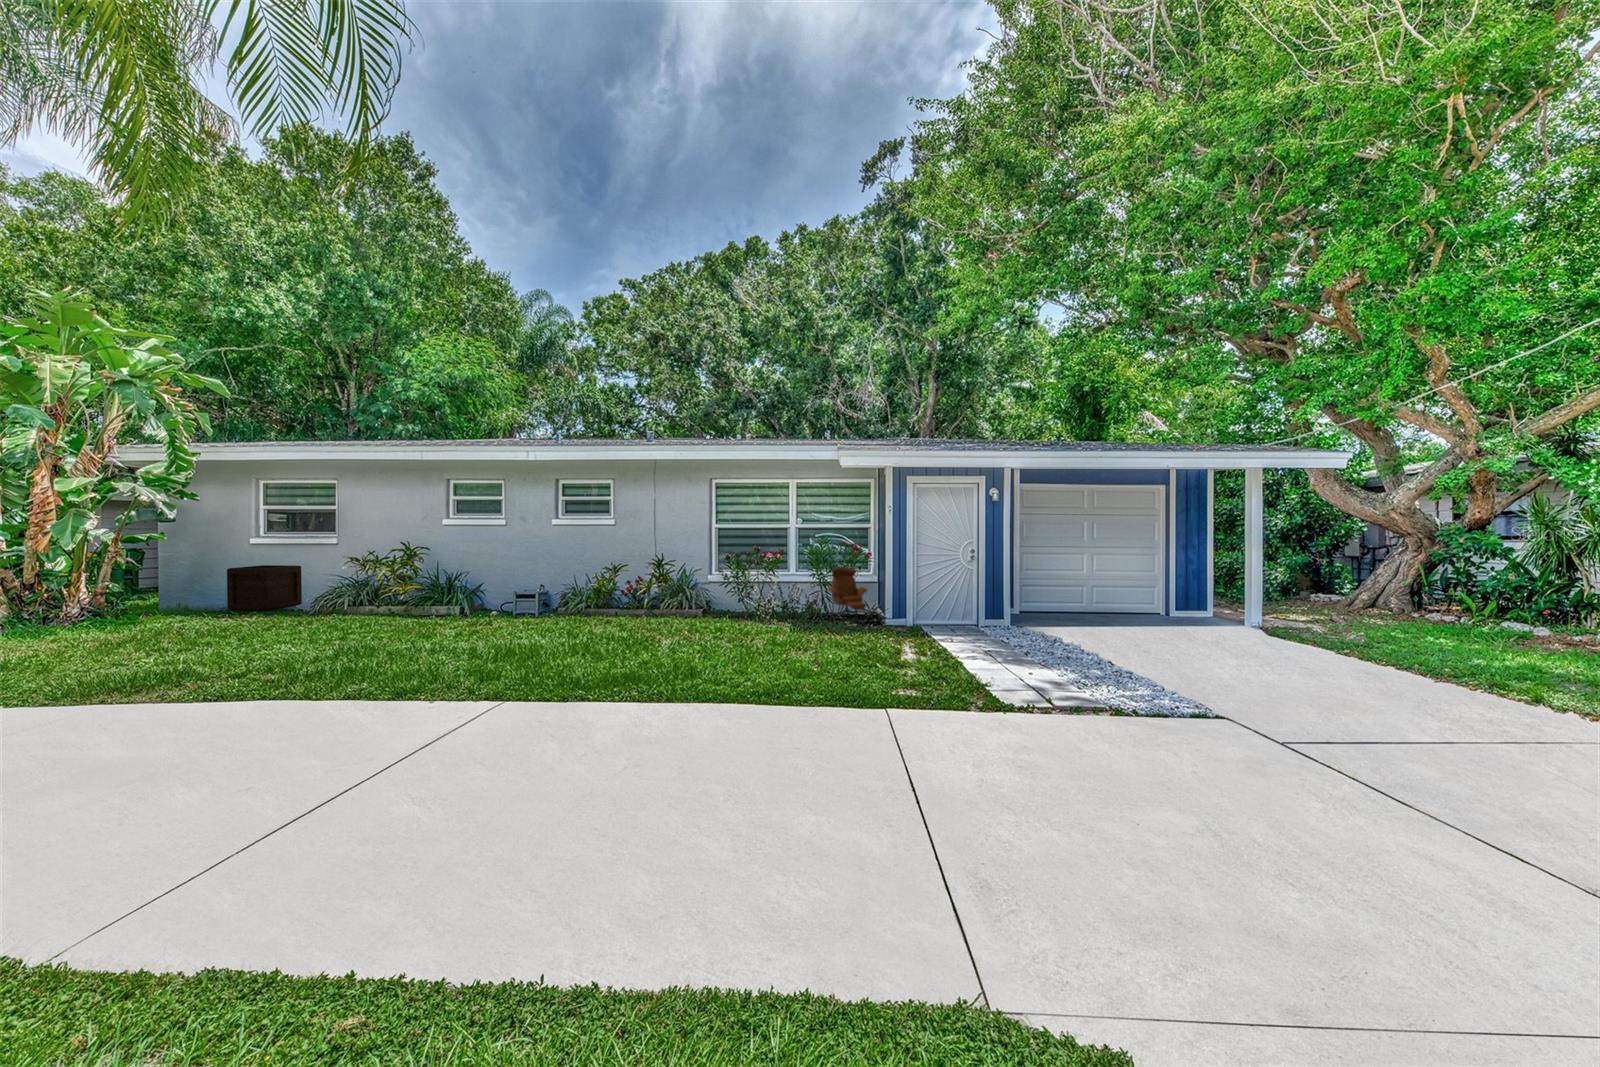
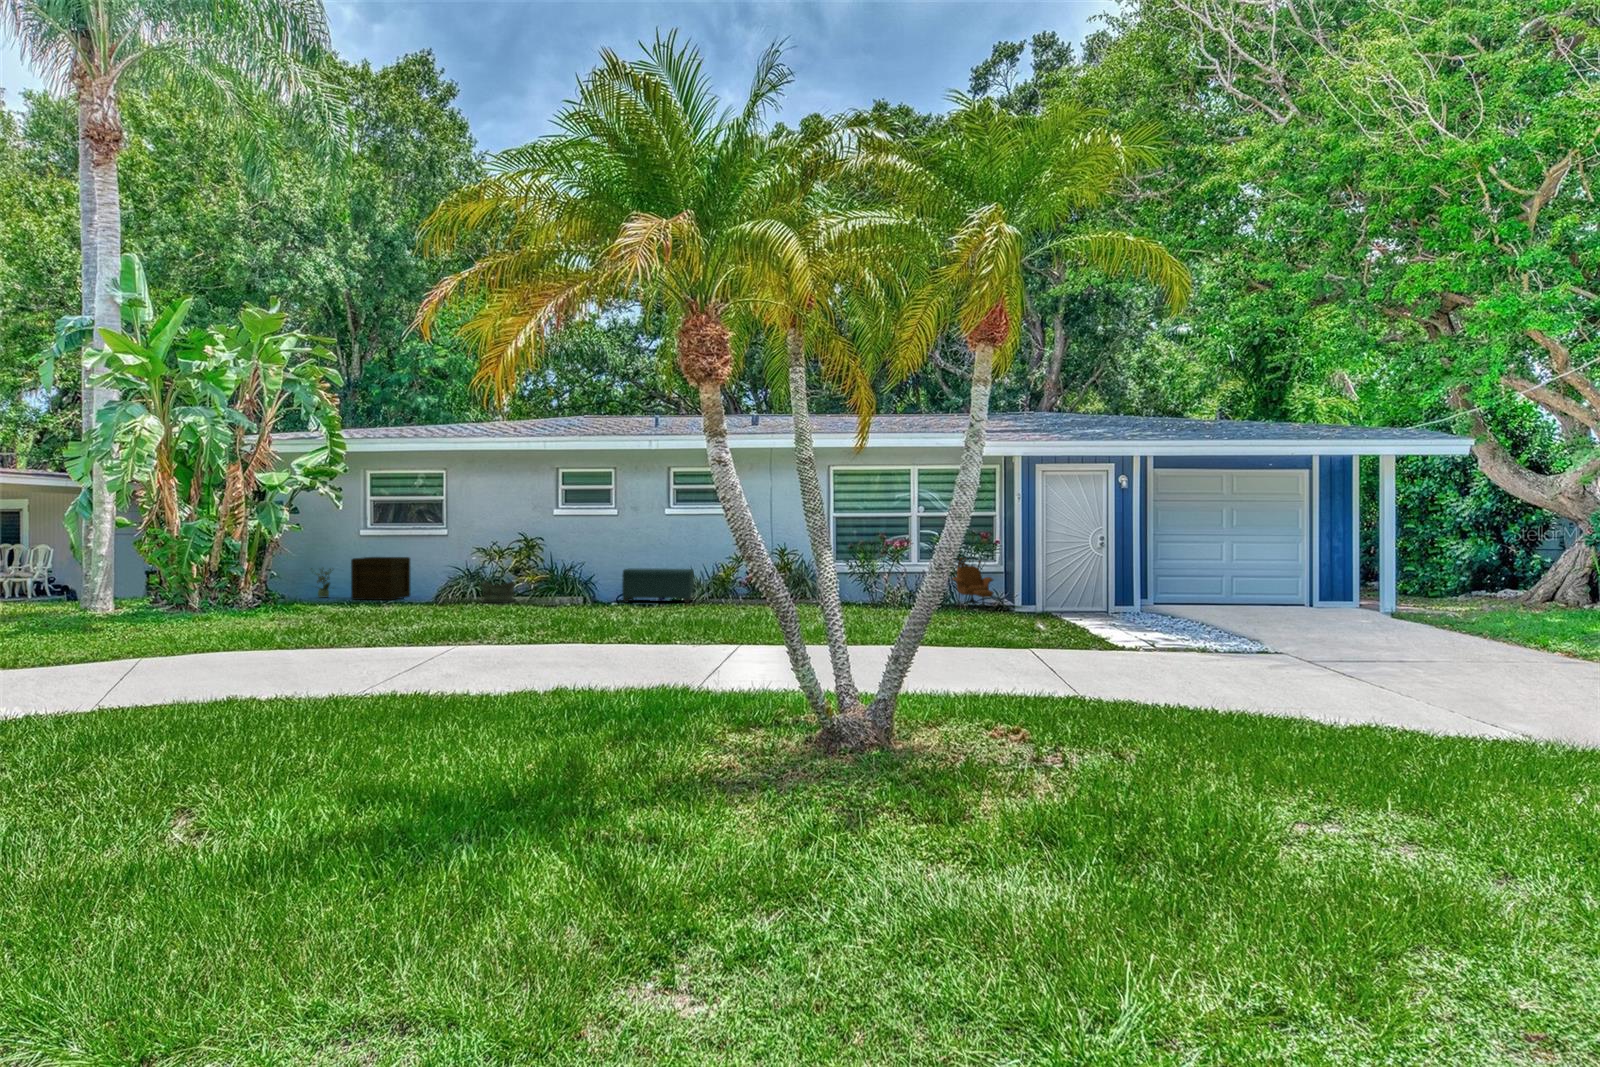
potted plant: present [1294,573,1316,598] -> present [311,568,331,598]
bench: none [502,578,580,612] -> present [622,569,694,603]
bucket: none [352,590,396,614] -> present [479,581,515,603]

